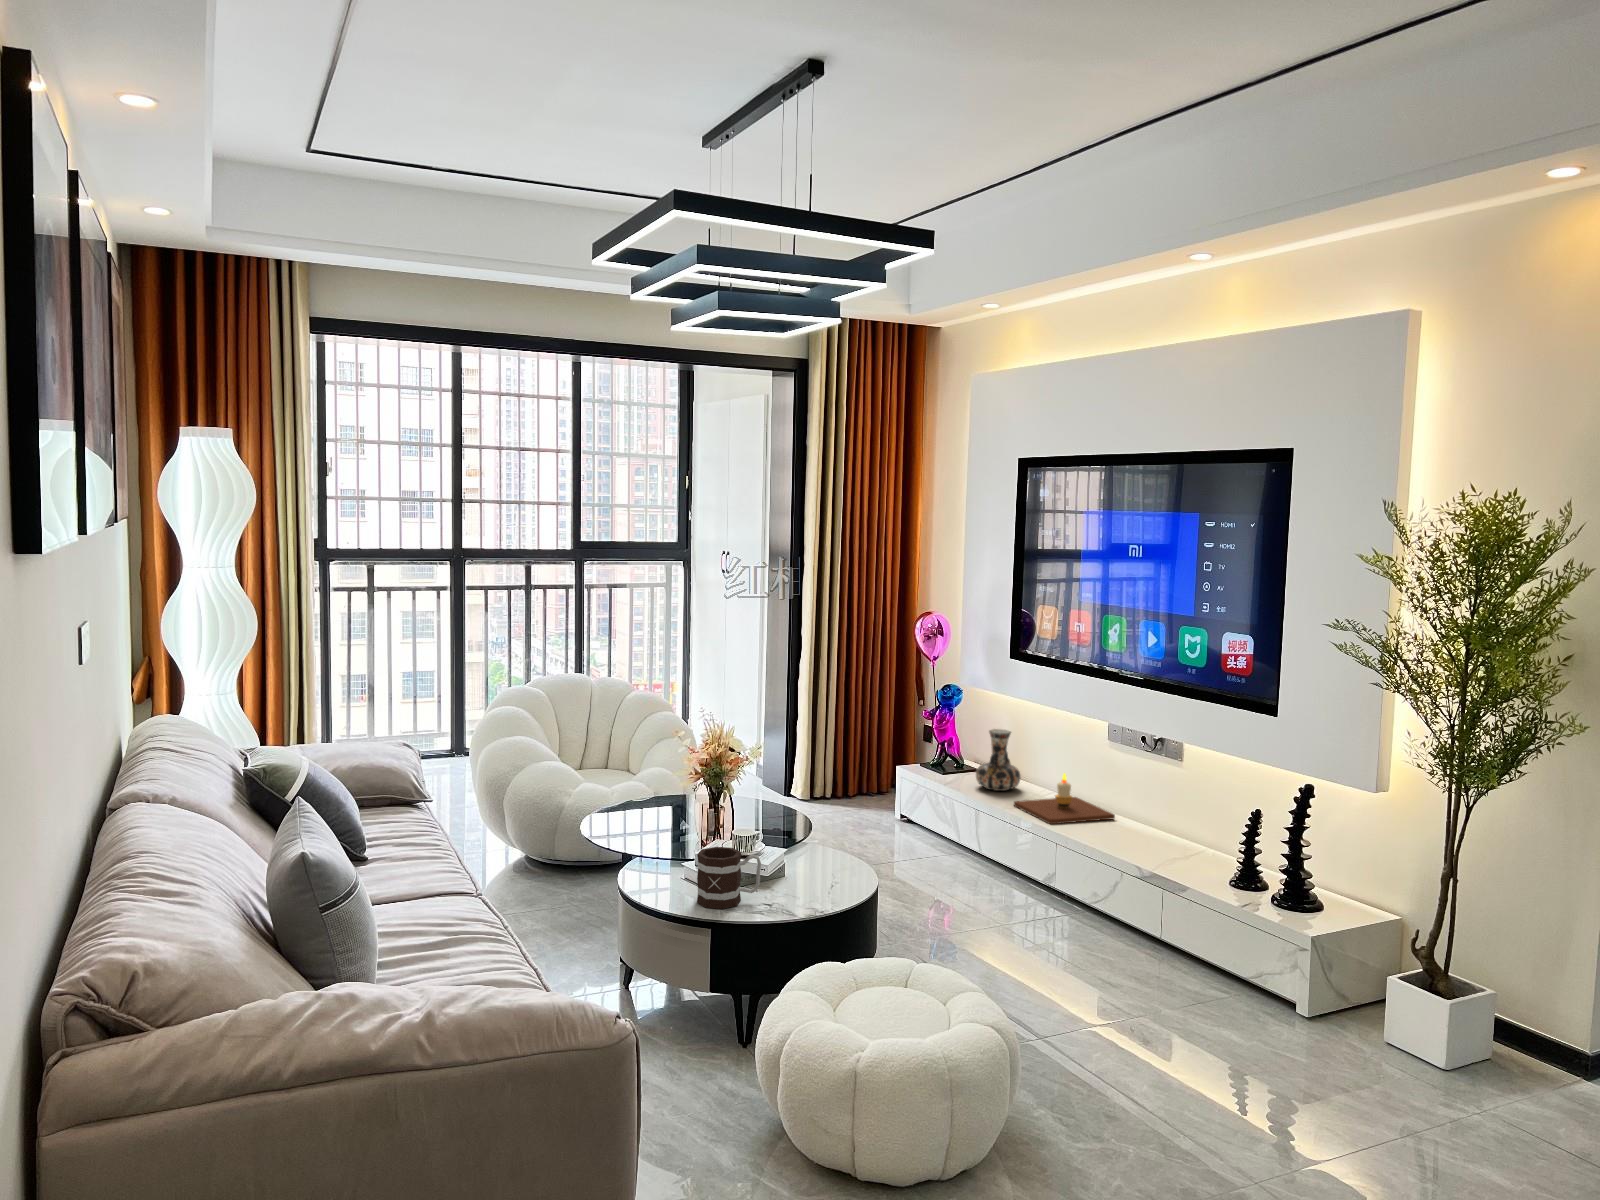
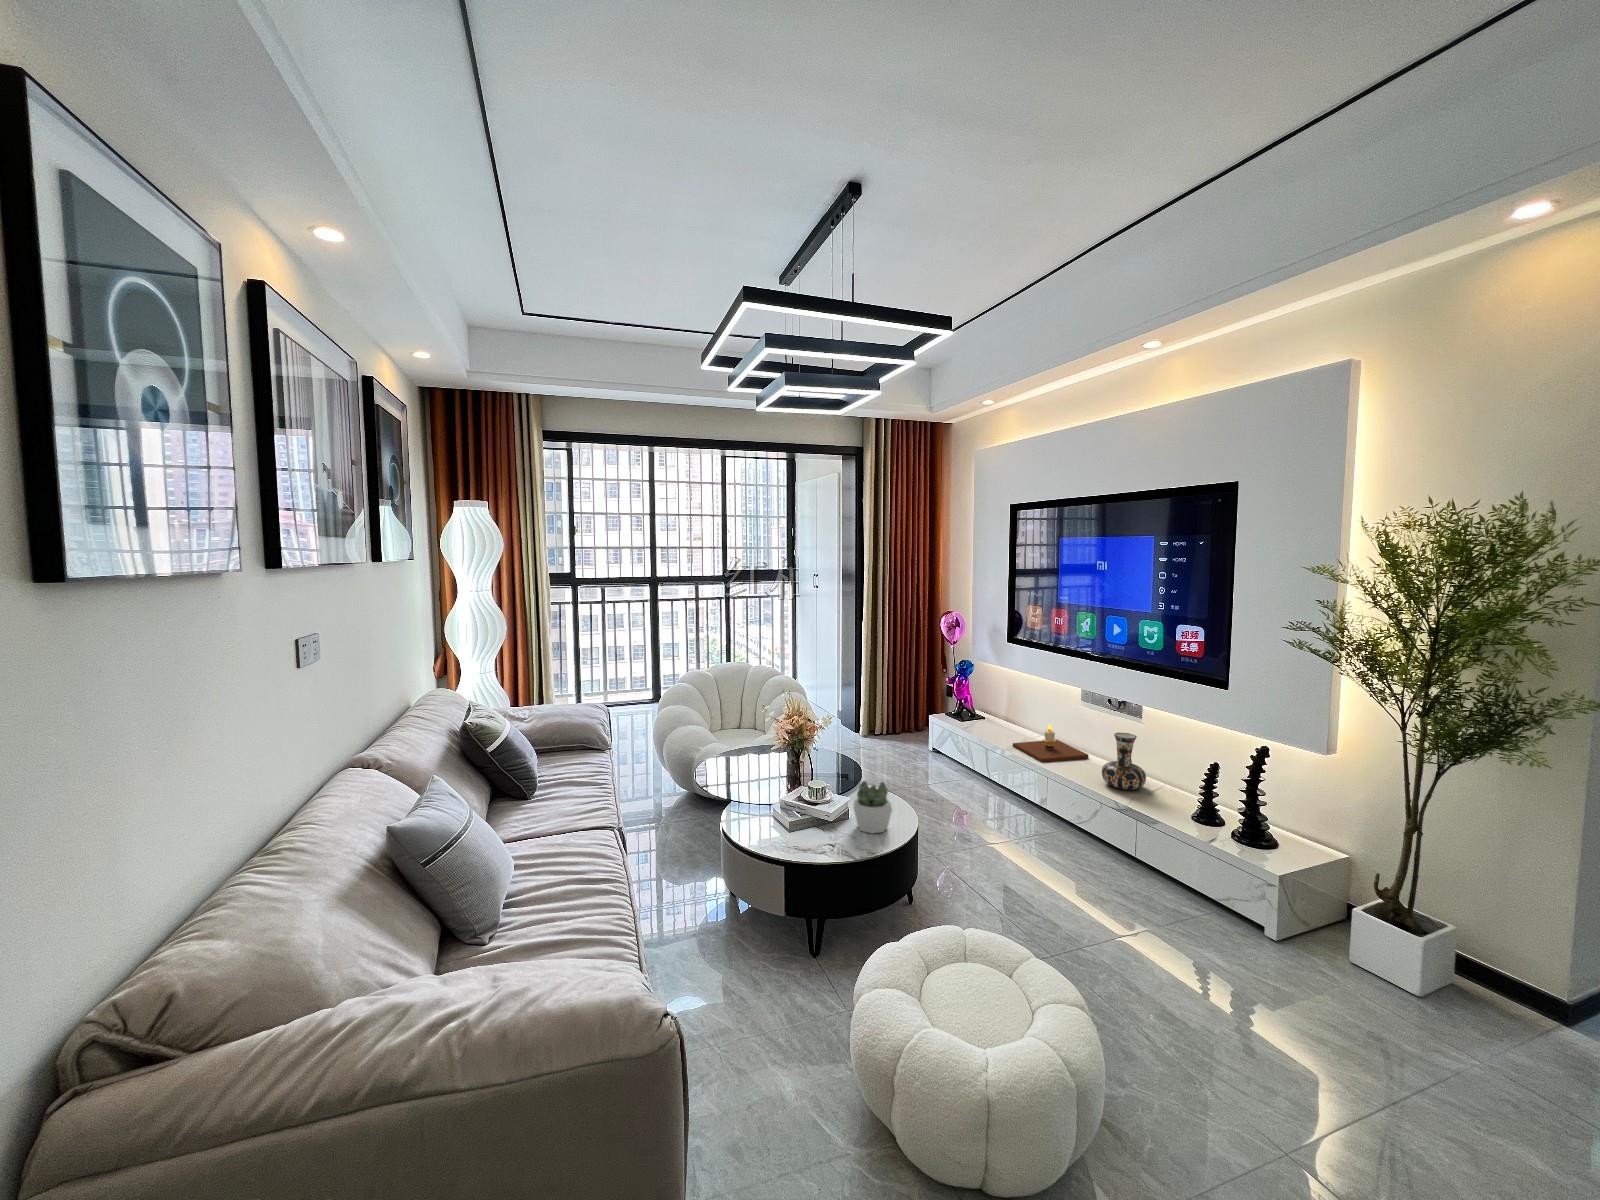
decorative vase: present [976,729,1021,791] -> present [1102,733,1146,790]
succulent plant: none [795,827,845,892] -> present [853,781,892,833]
mug: present [697,847,761,909] -> none [776,798,826,850]

